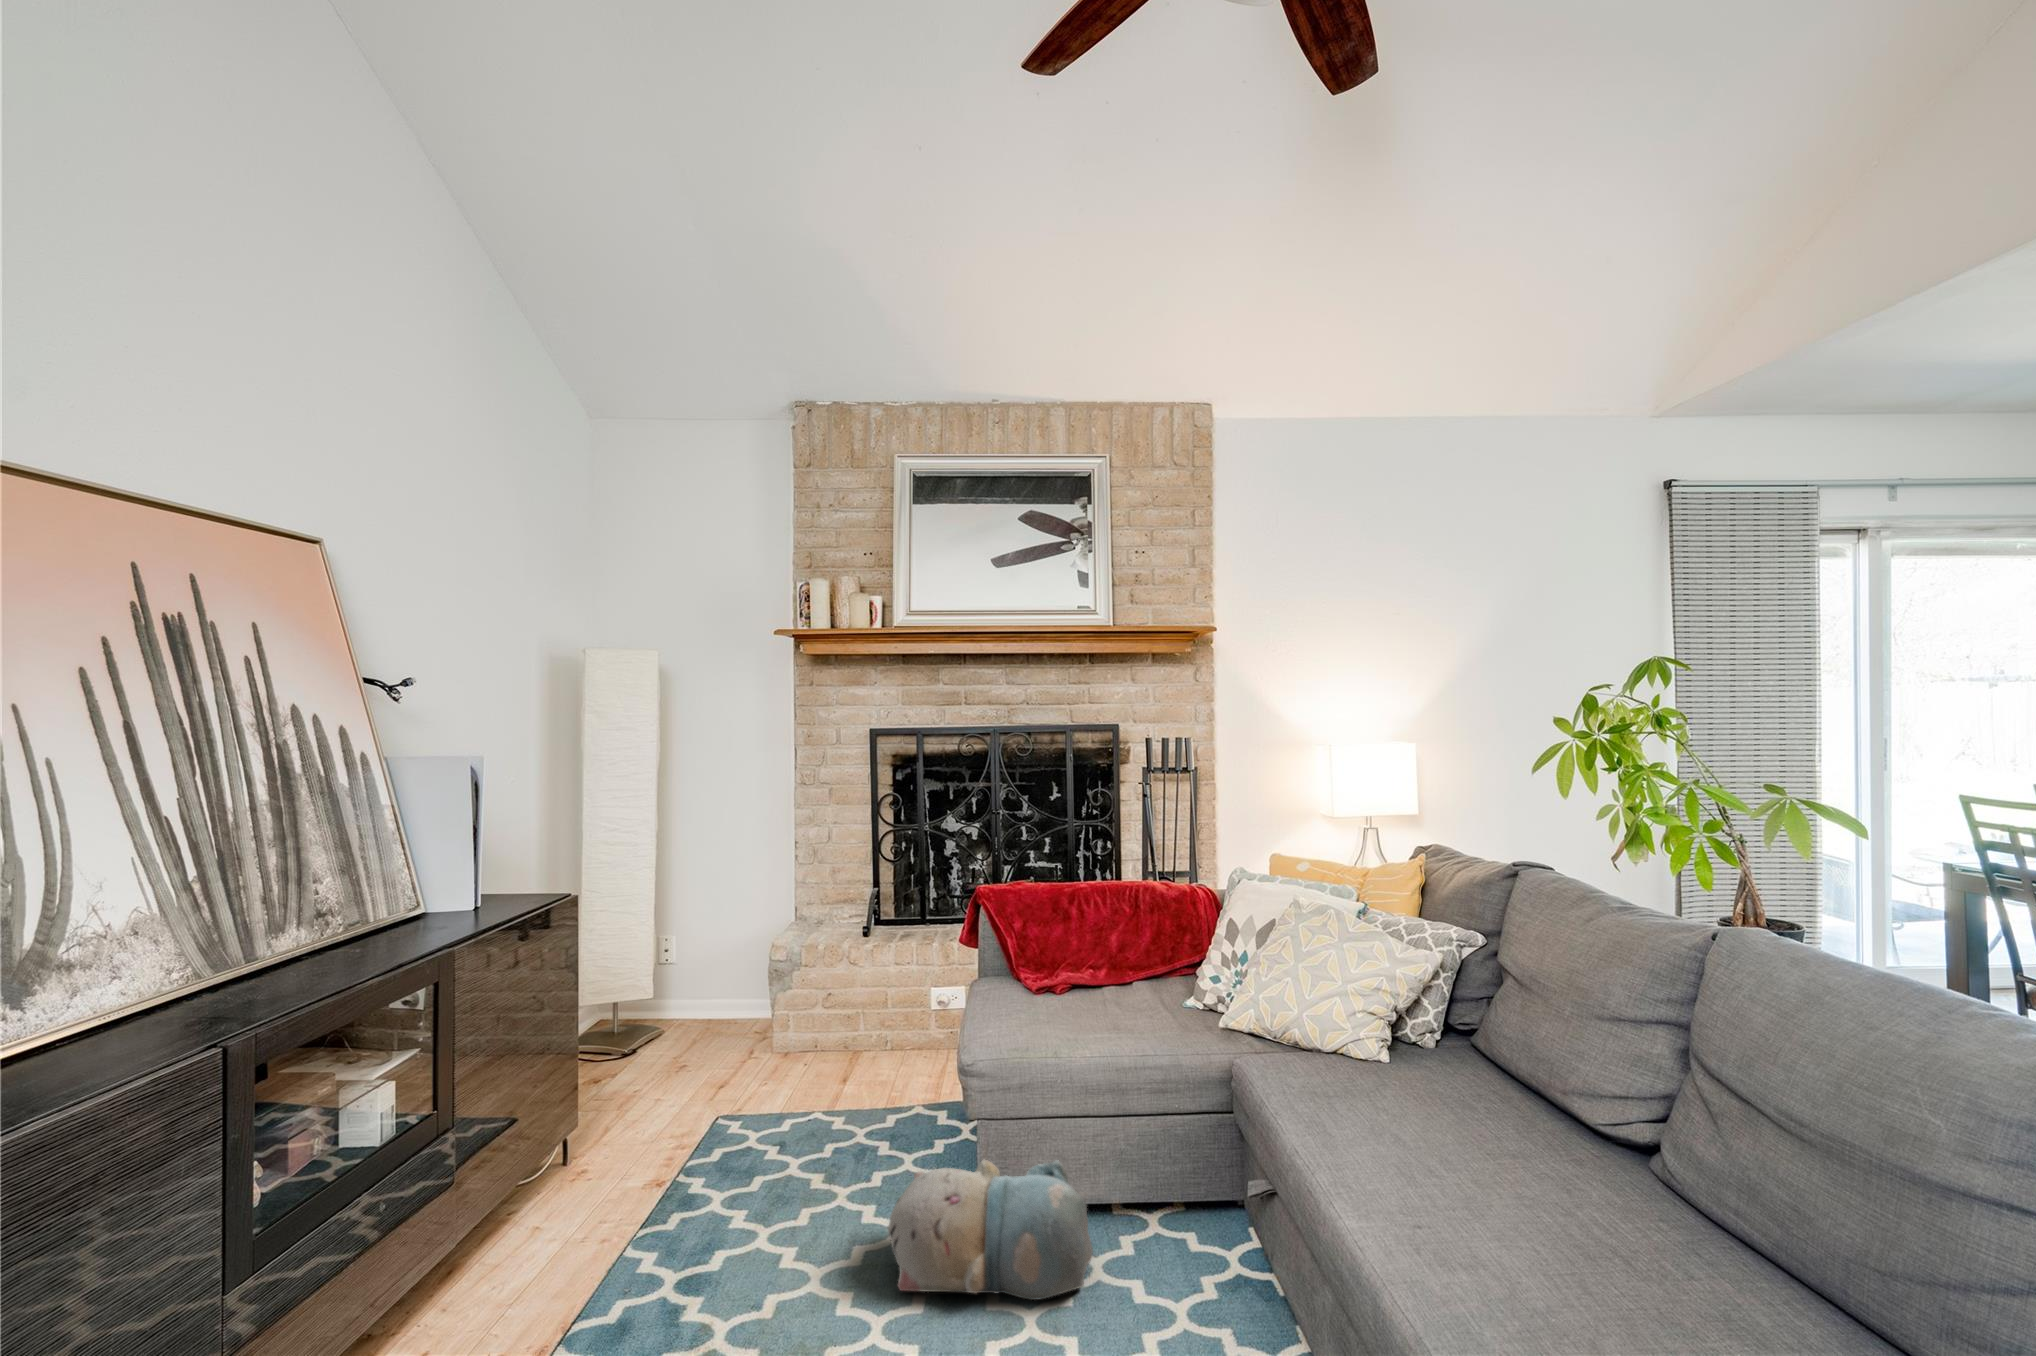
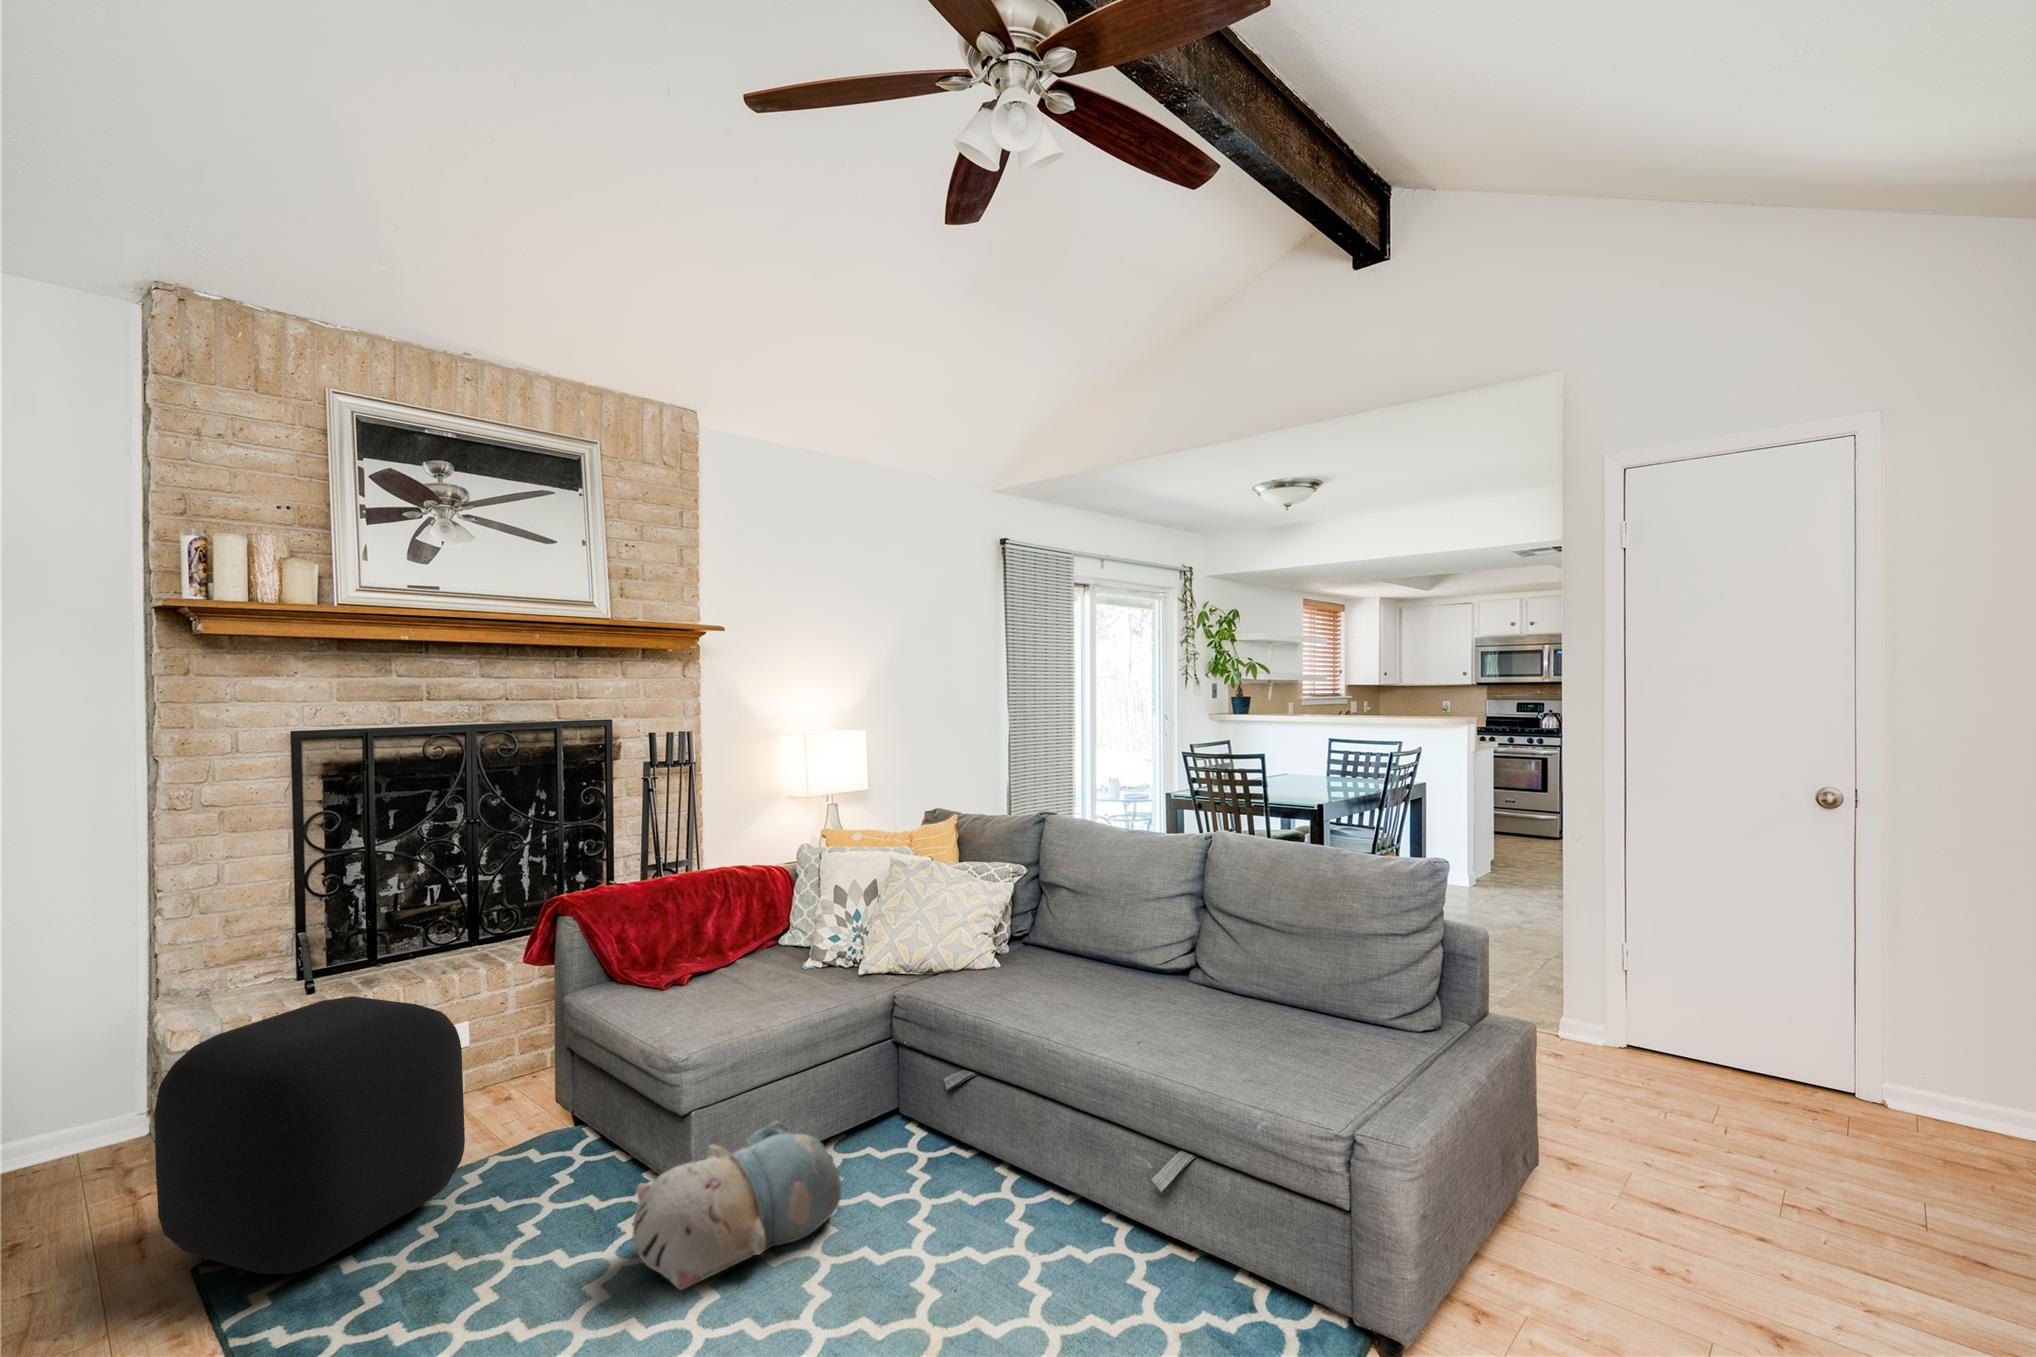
ottoman: none [703,938,887,1142] -> present [155,996,465,1274]

